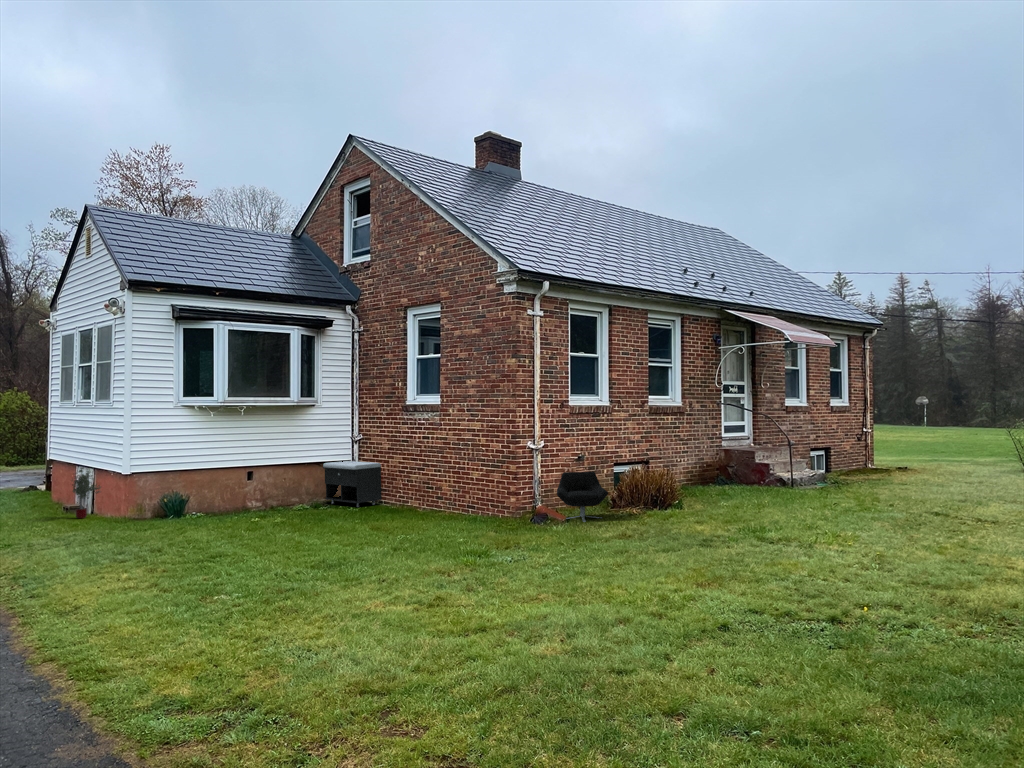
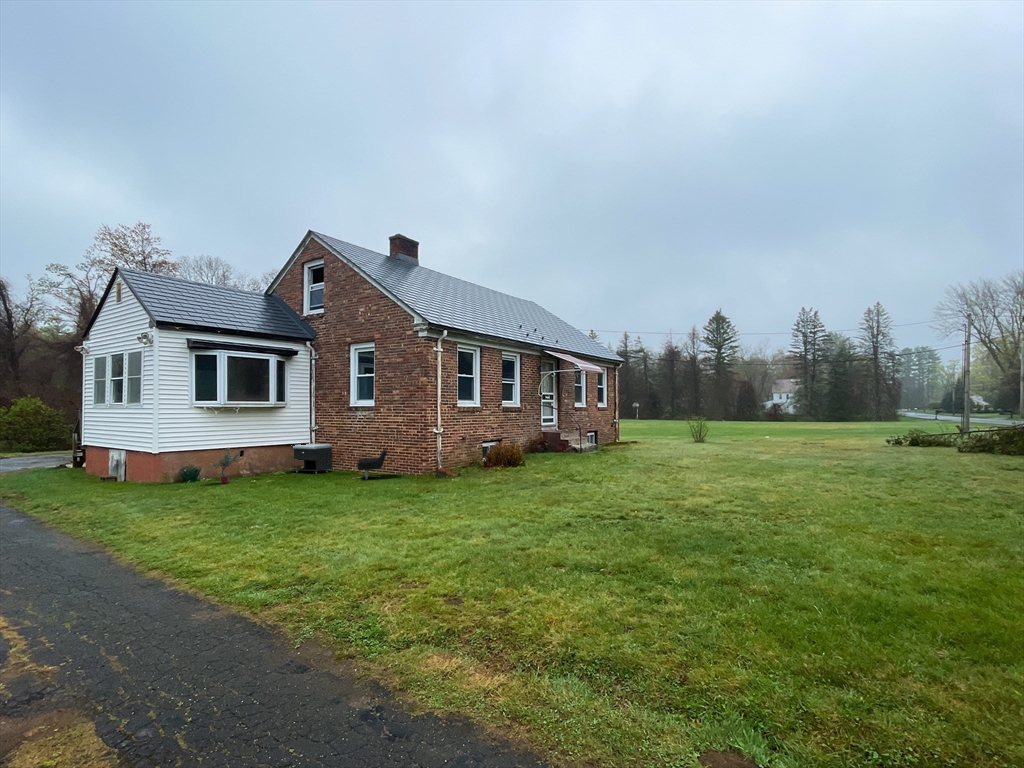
potted tree: present [73,468,101,519] -> present [209,448,240,484]
lounge chair: present [557,471,608,522] -> present [357,449,387,479]

